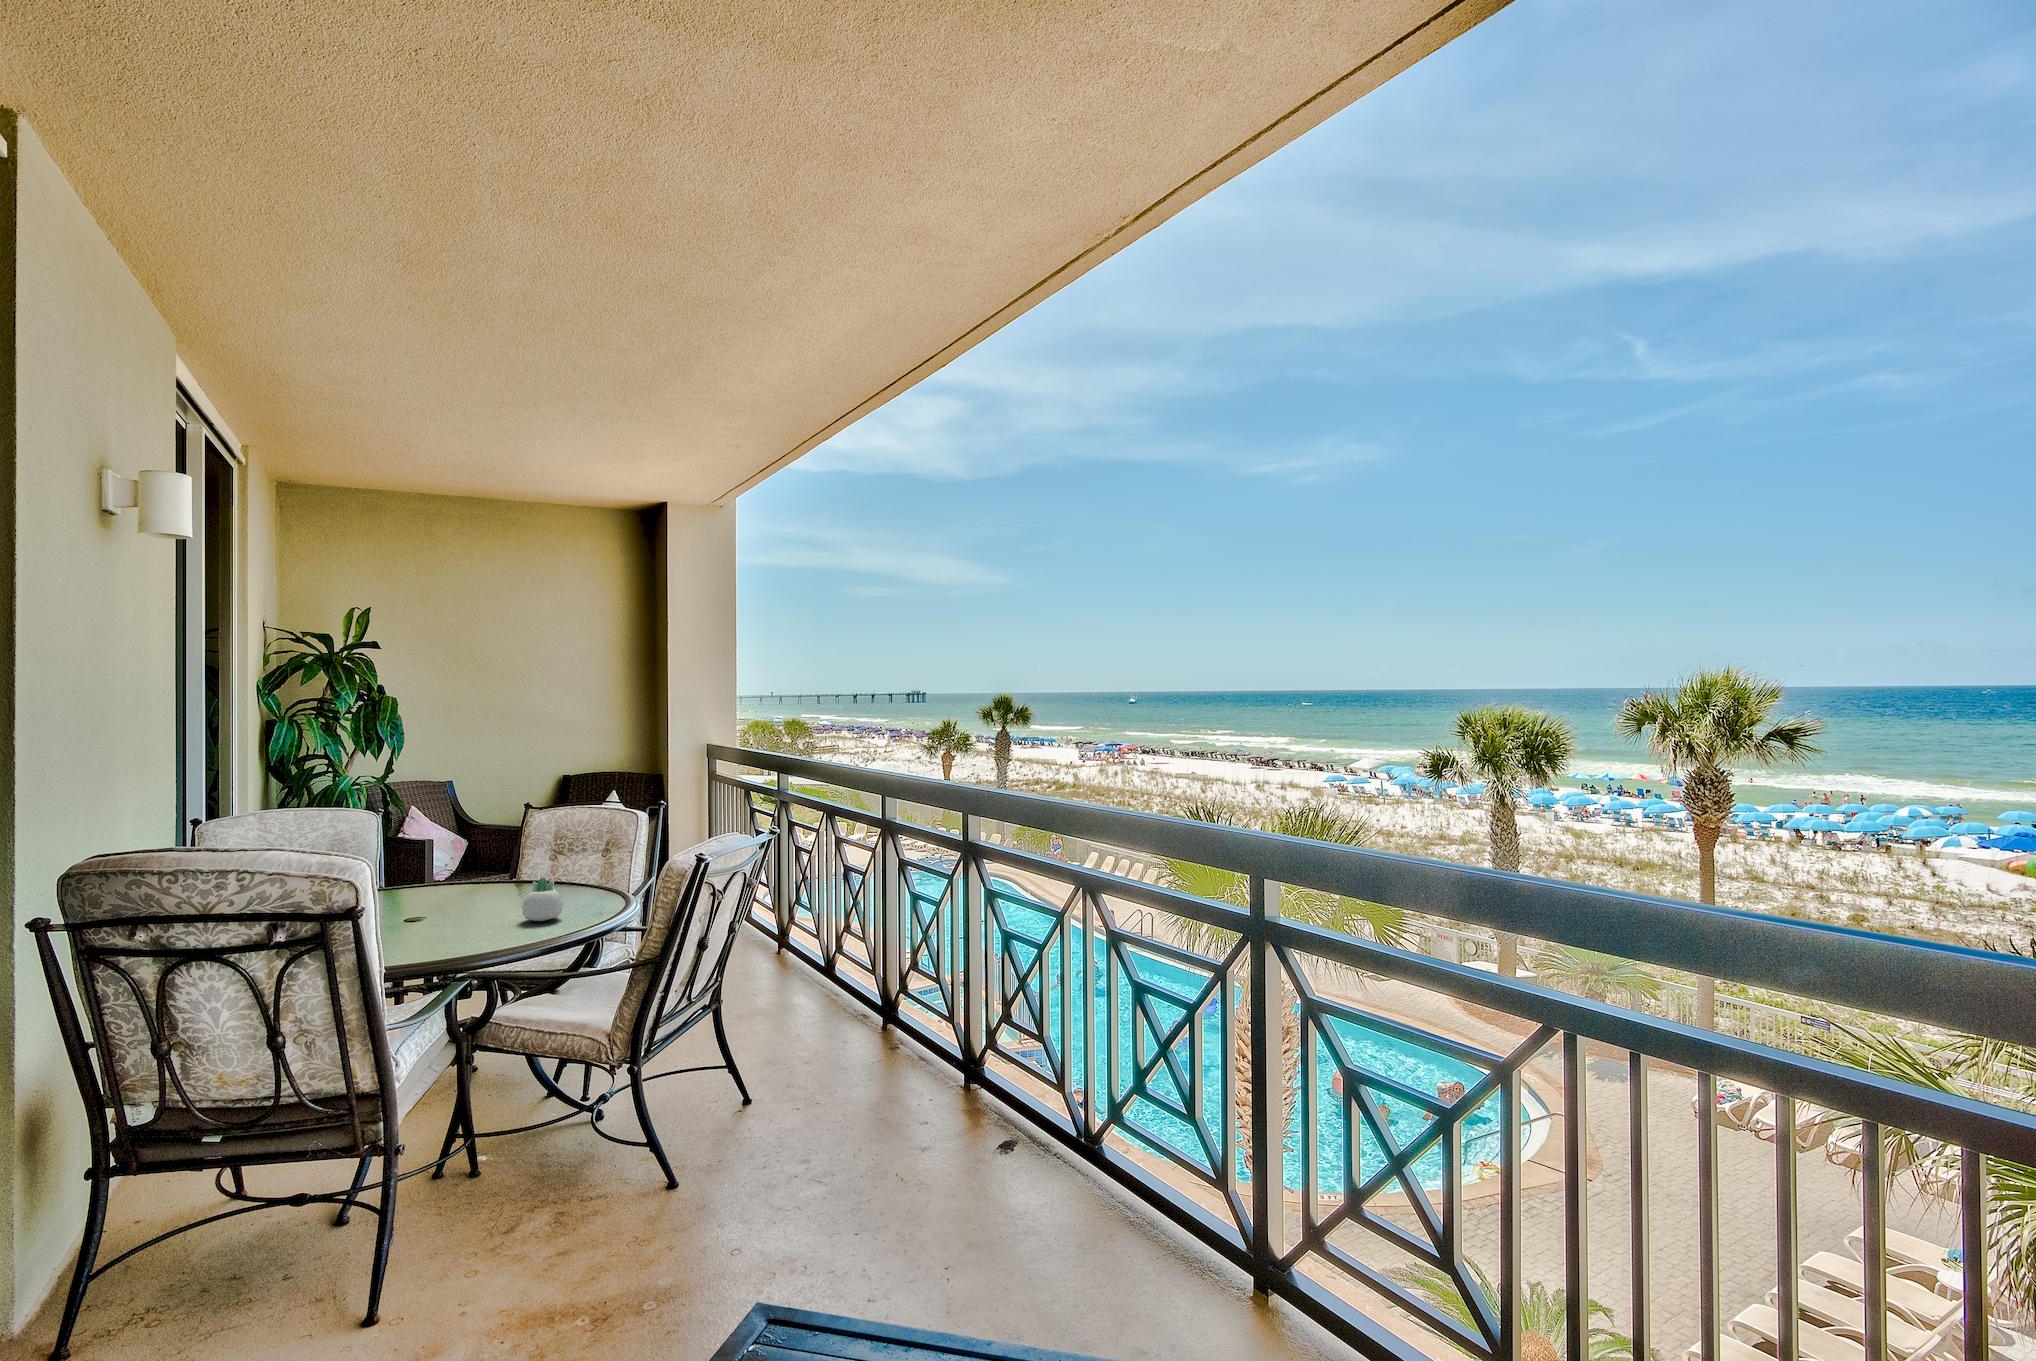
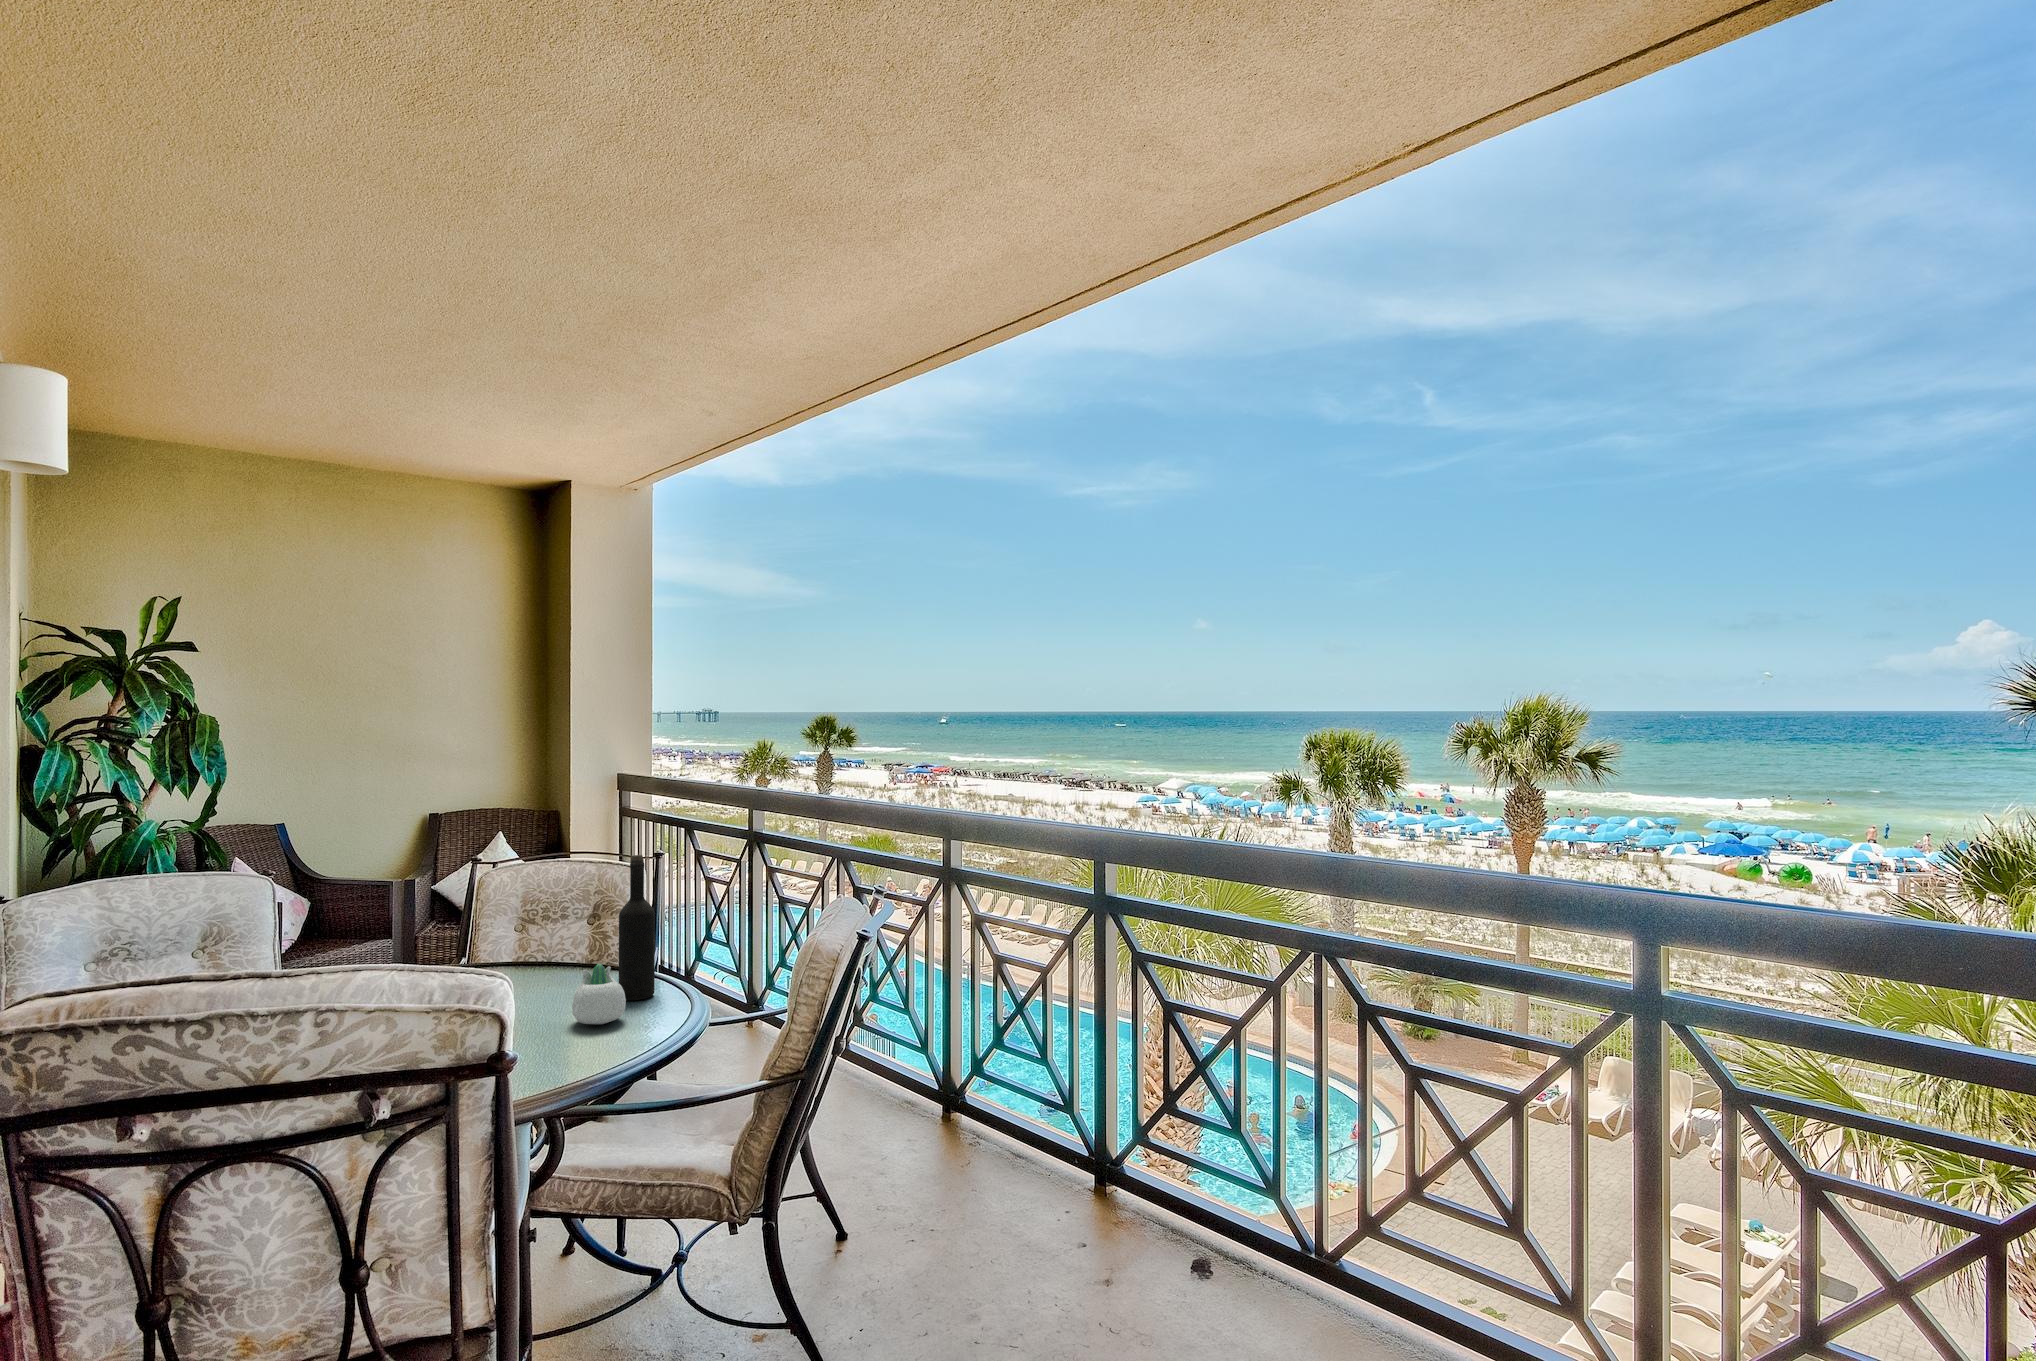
wine bottle: none [572,799,601,908] -> present [619,855,655,1000]

